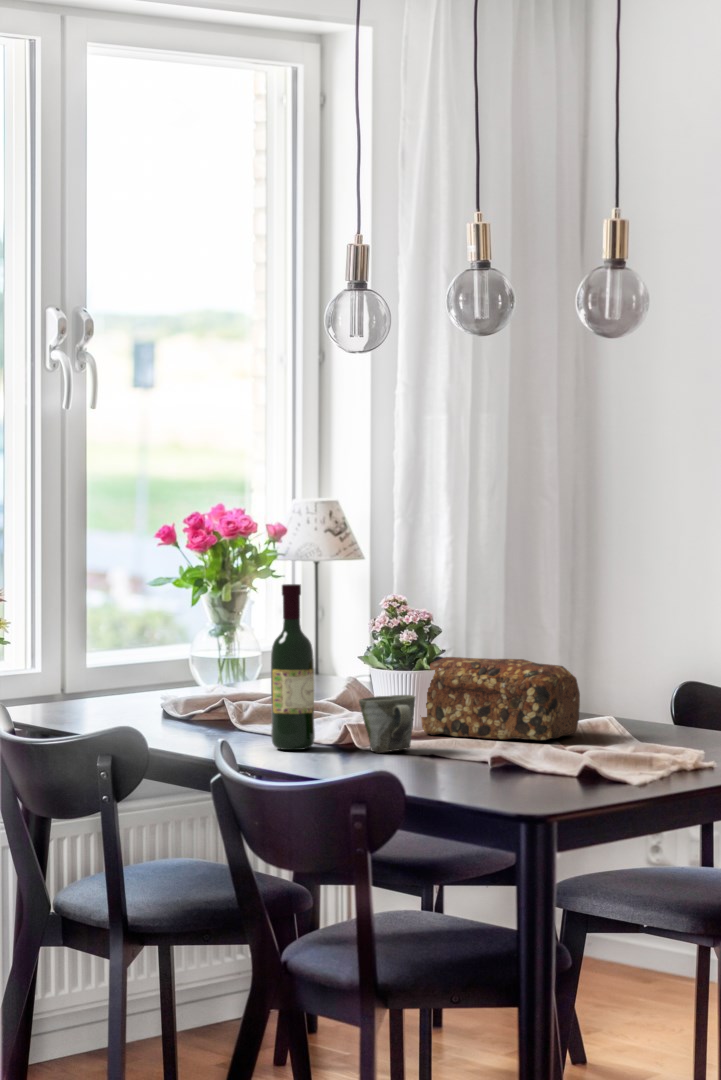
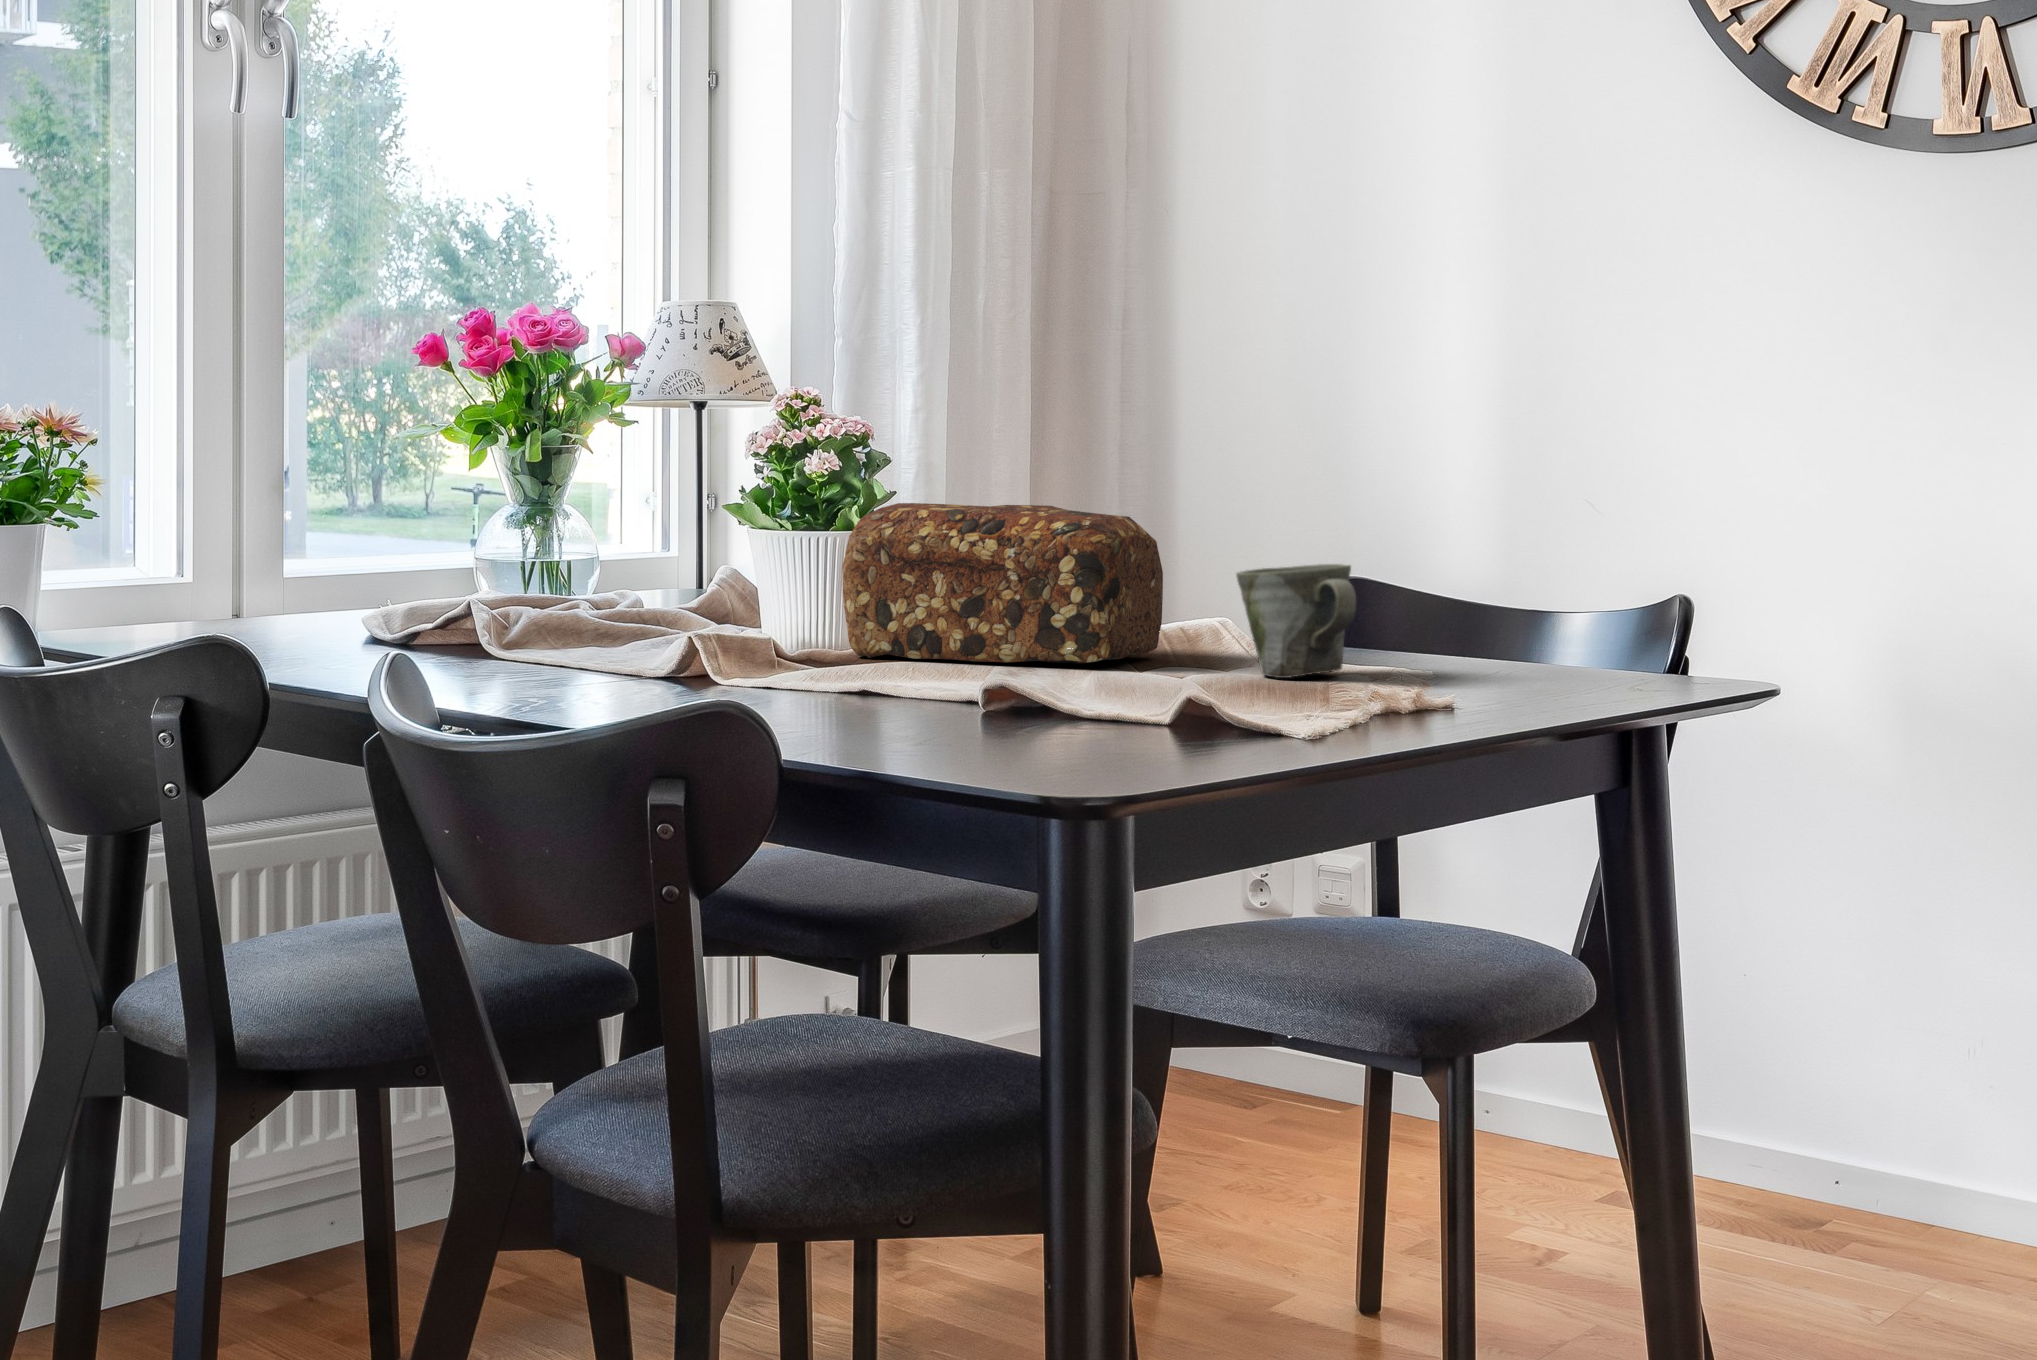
wine bottle: present [271,584,315,750] -> none [529,338,620,682]
mug: present [359,695,415,753] -> present [1236,564,1356,678]

